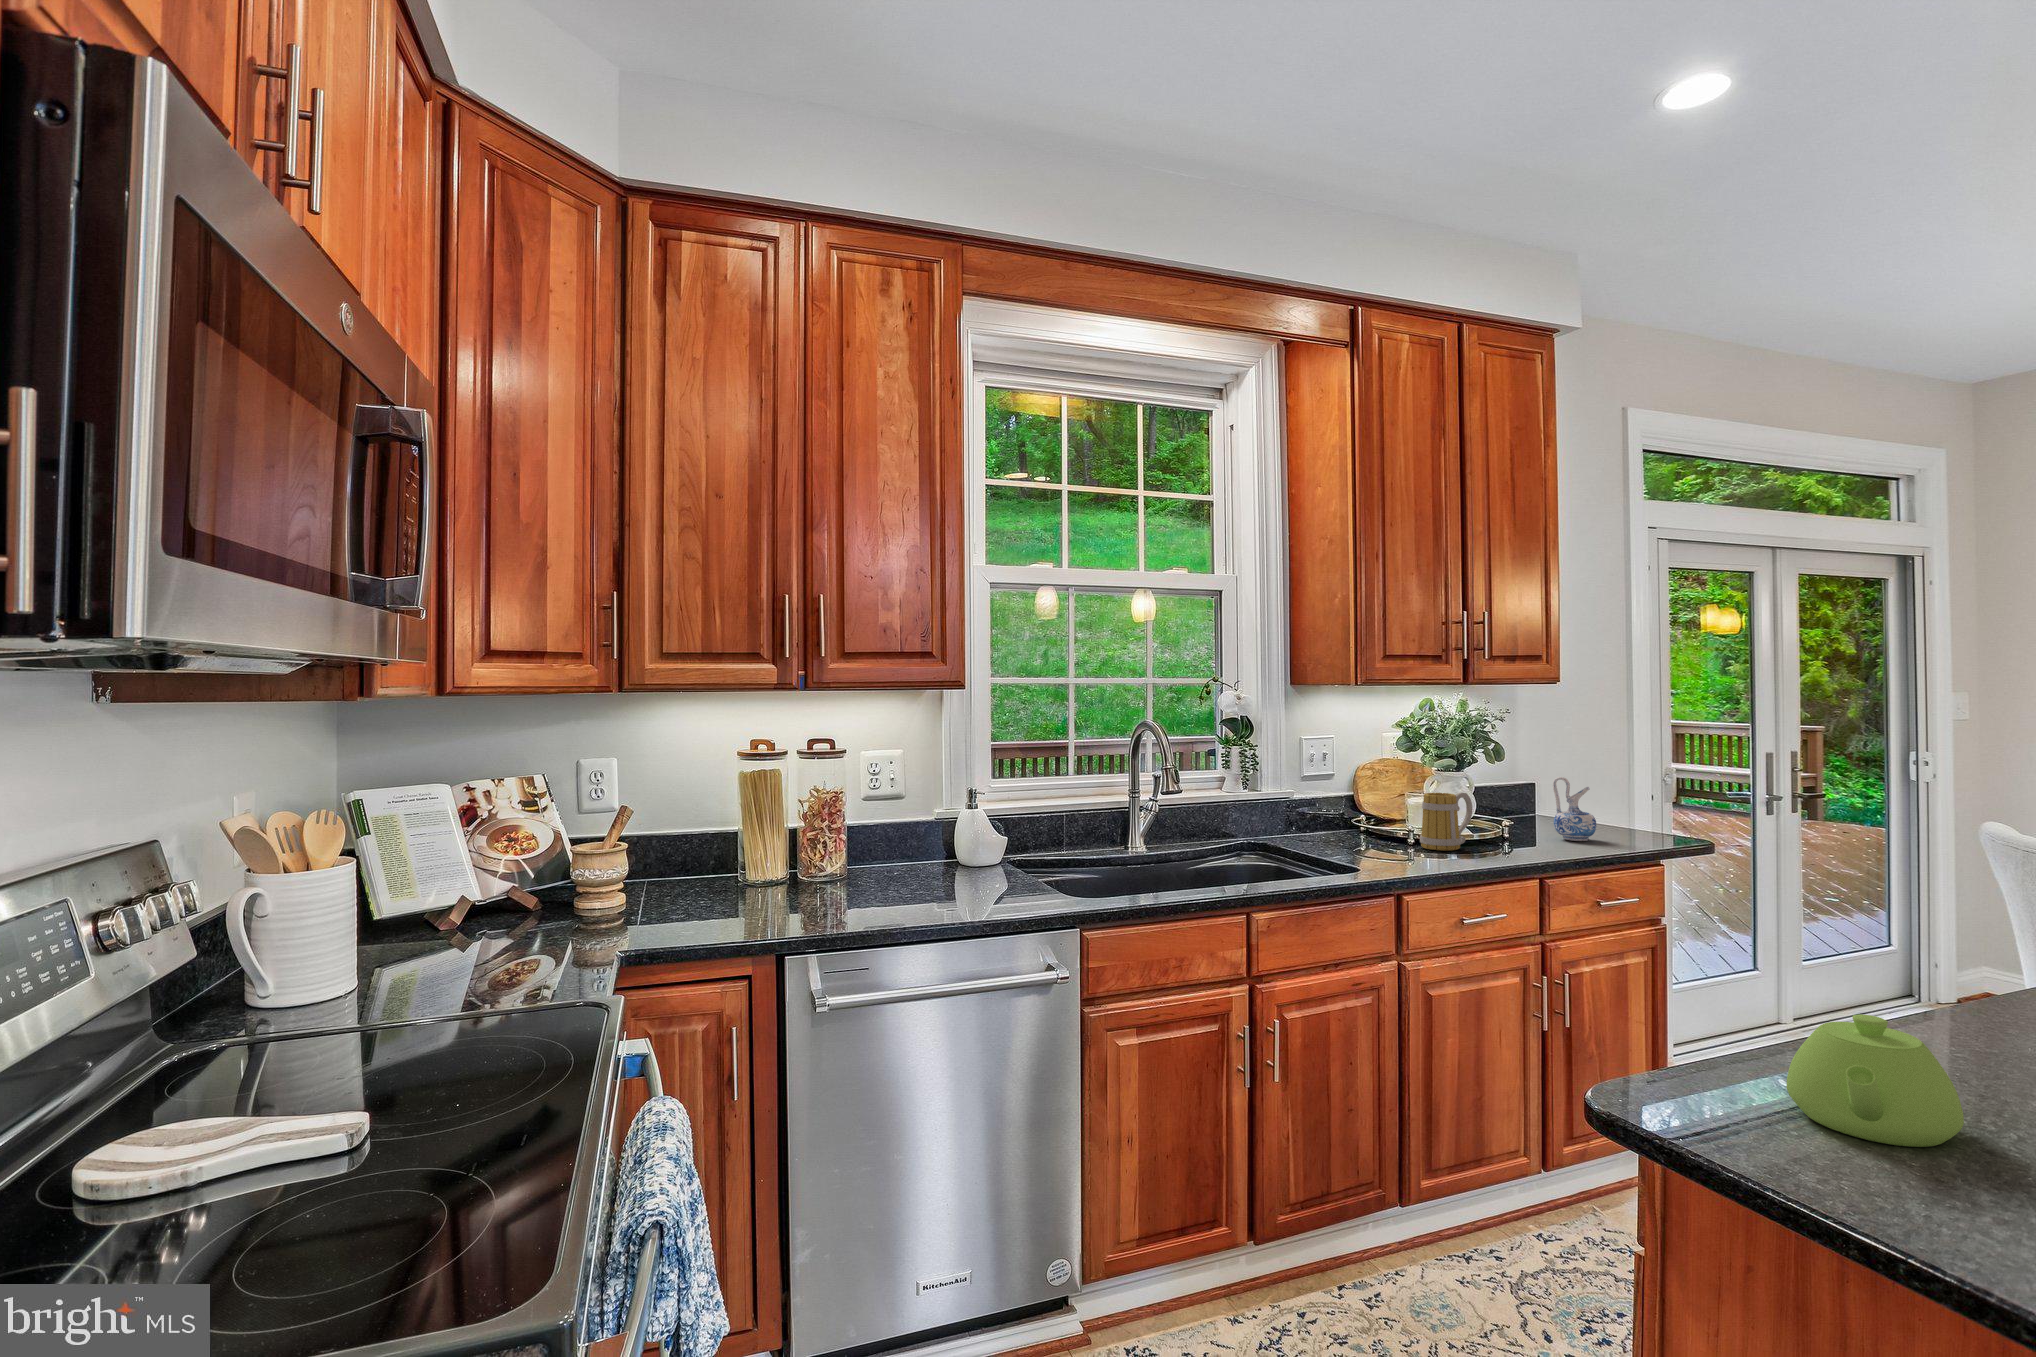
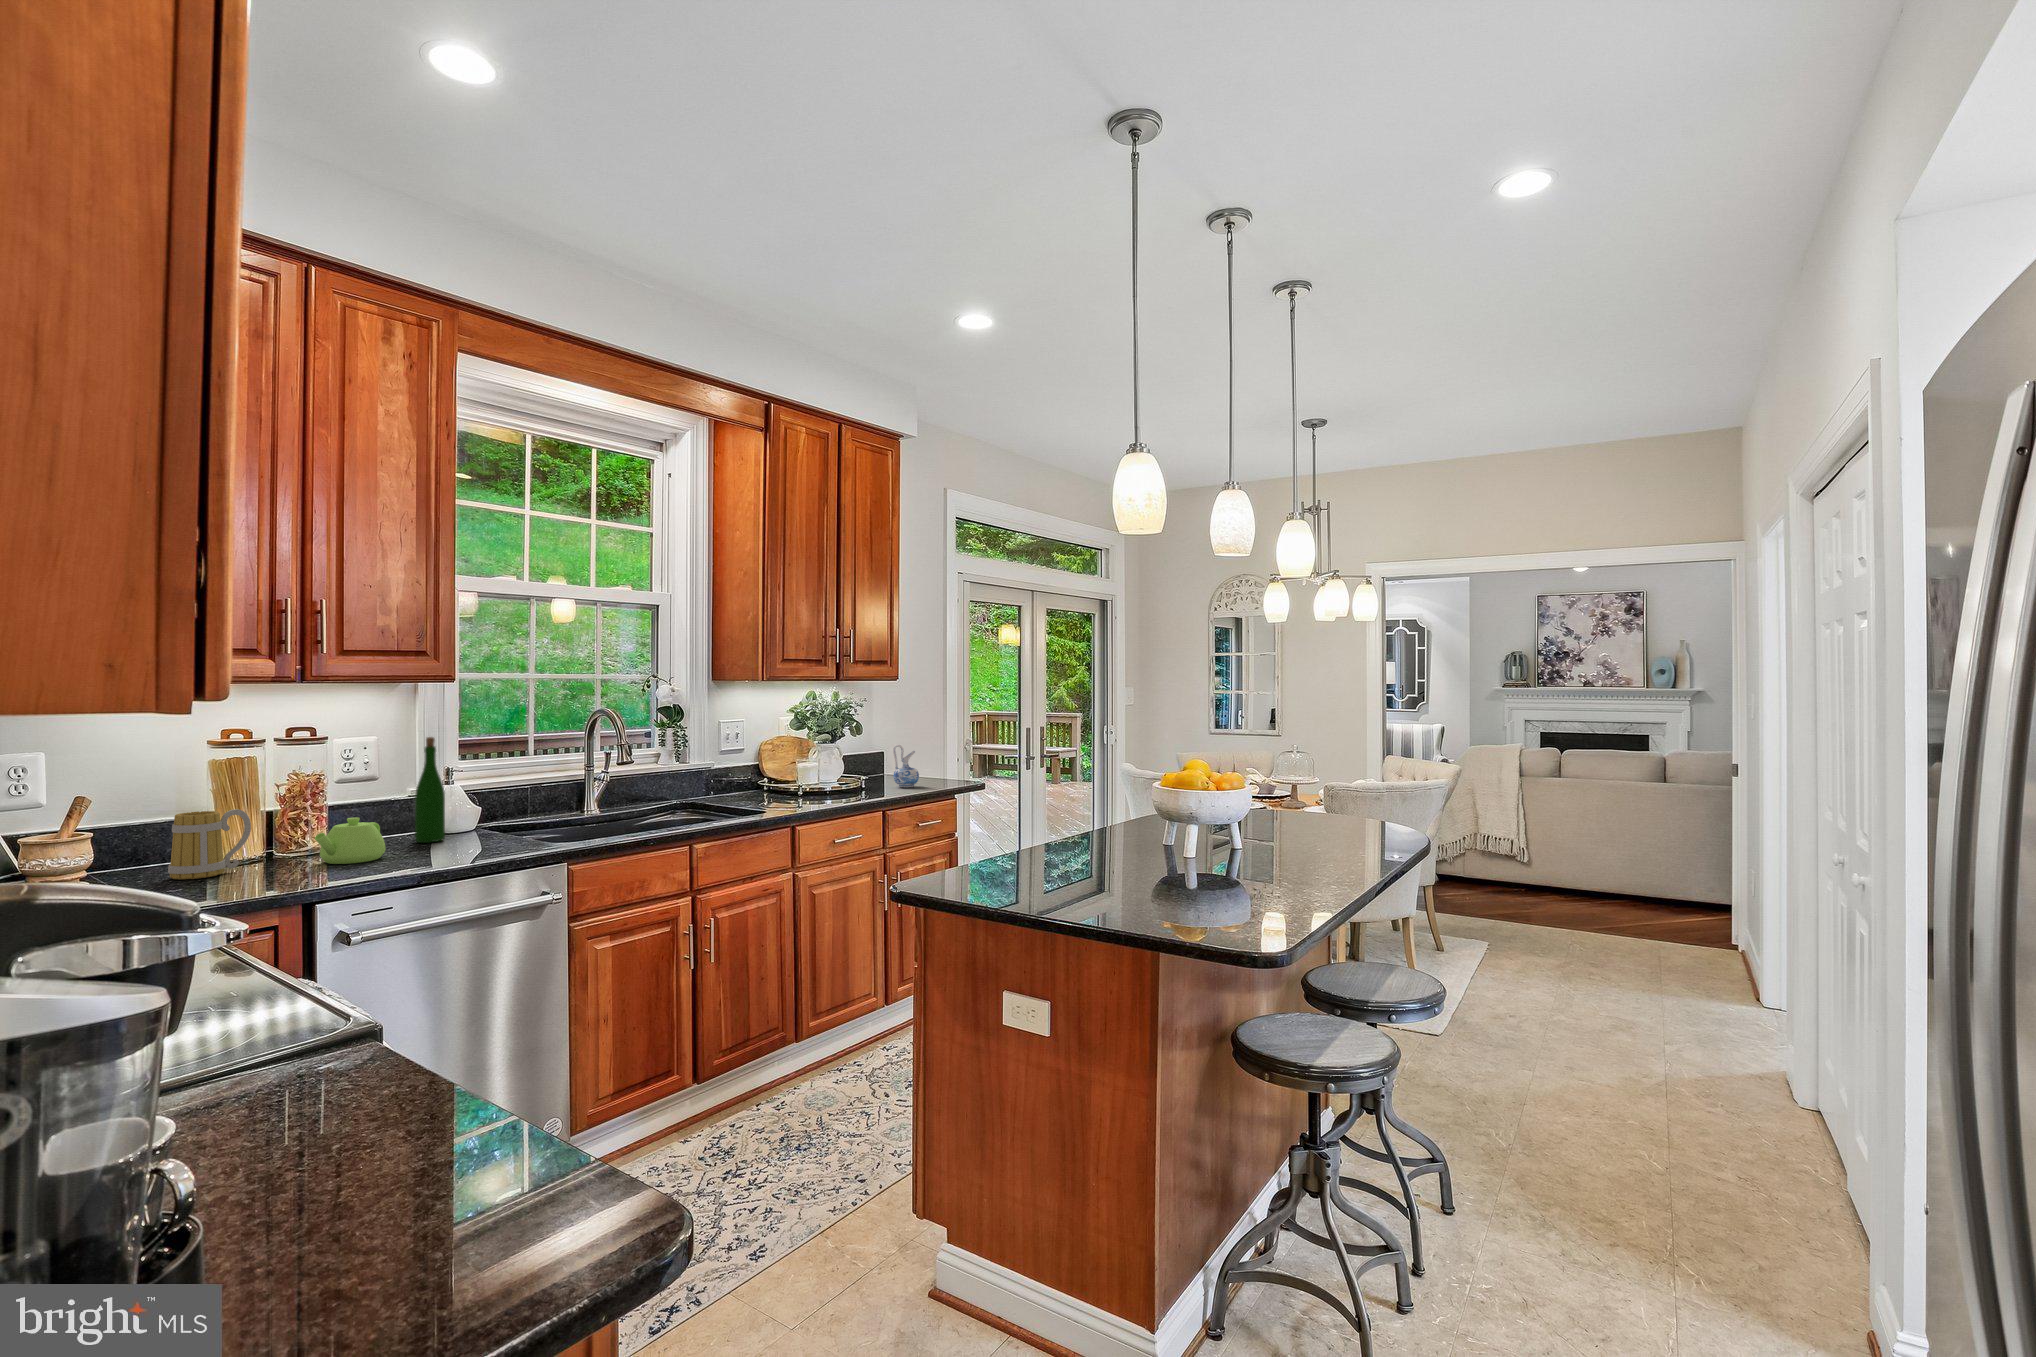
wine bottle: none [934,753,963,877] -> present [415,737,445,843]
mug: present [1420,793,1472,851] -> present [168,809,251,879]
teapot: present [1786,1014,1964,1147] -> present [315,817,386,864]

